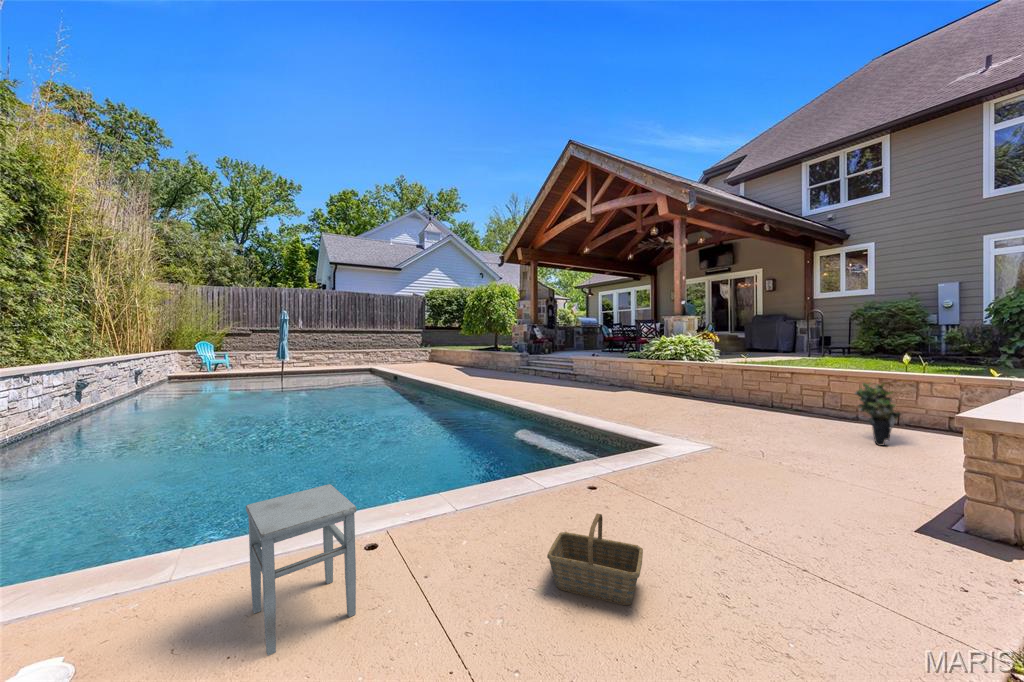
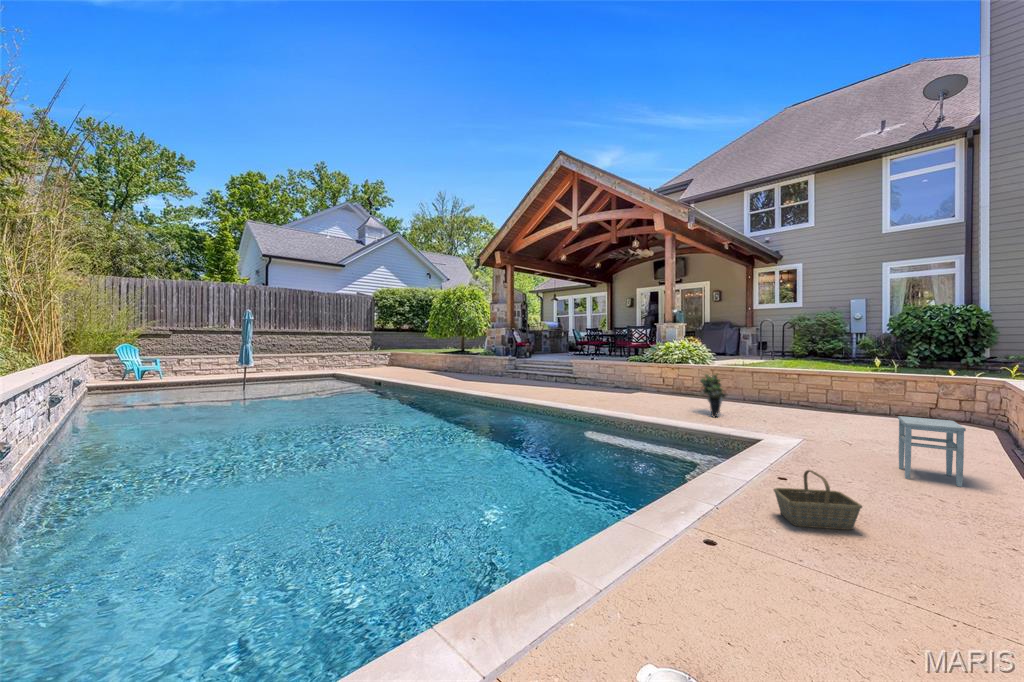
potted plant: present [855,383,901,446] -> present [700,374,726,417]
stool: present [246,484,356,656] -> present [898,416,966,487]

